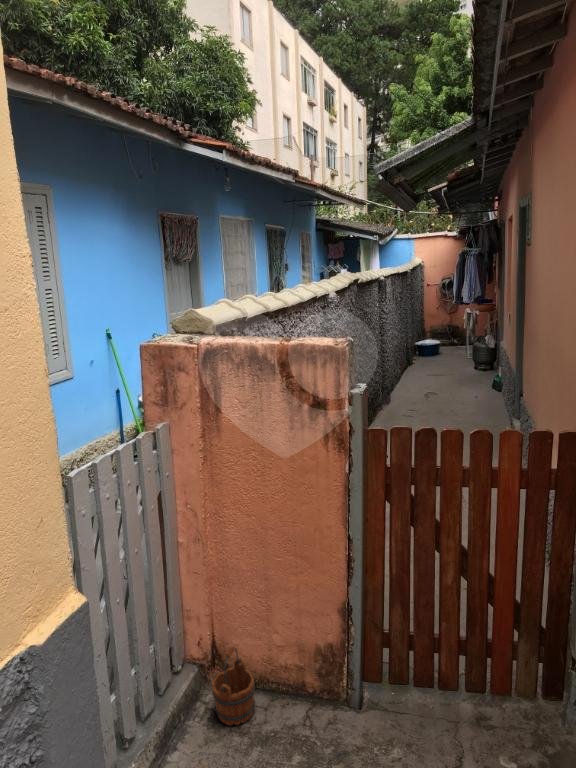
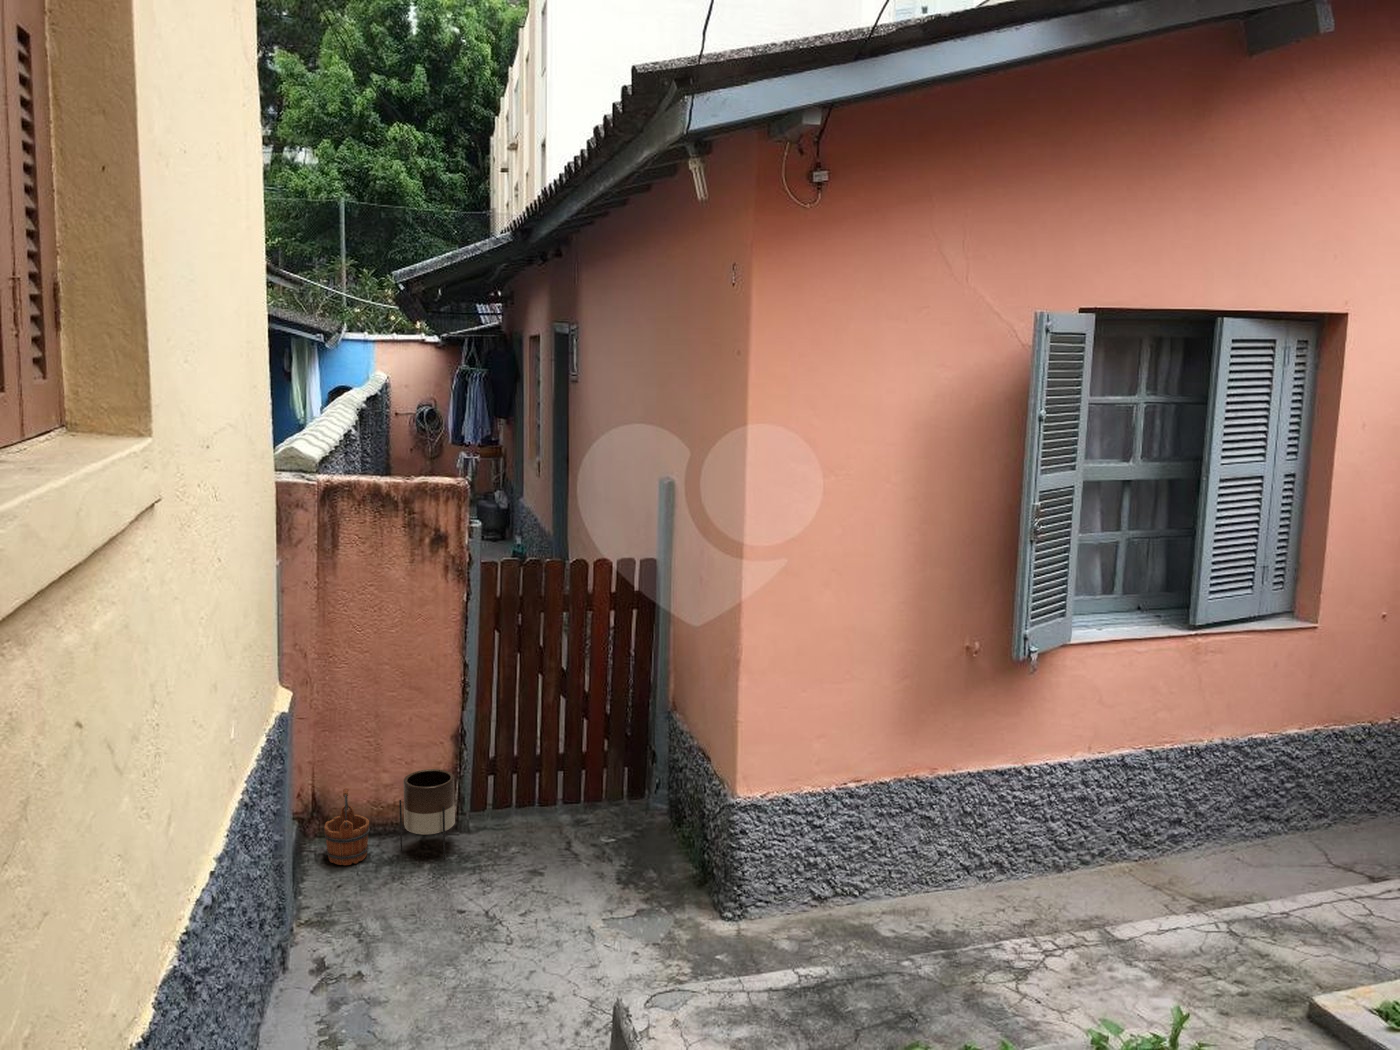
planter: none [279,642,335,750] -> present [399,769,455,859]

